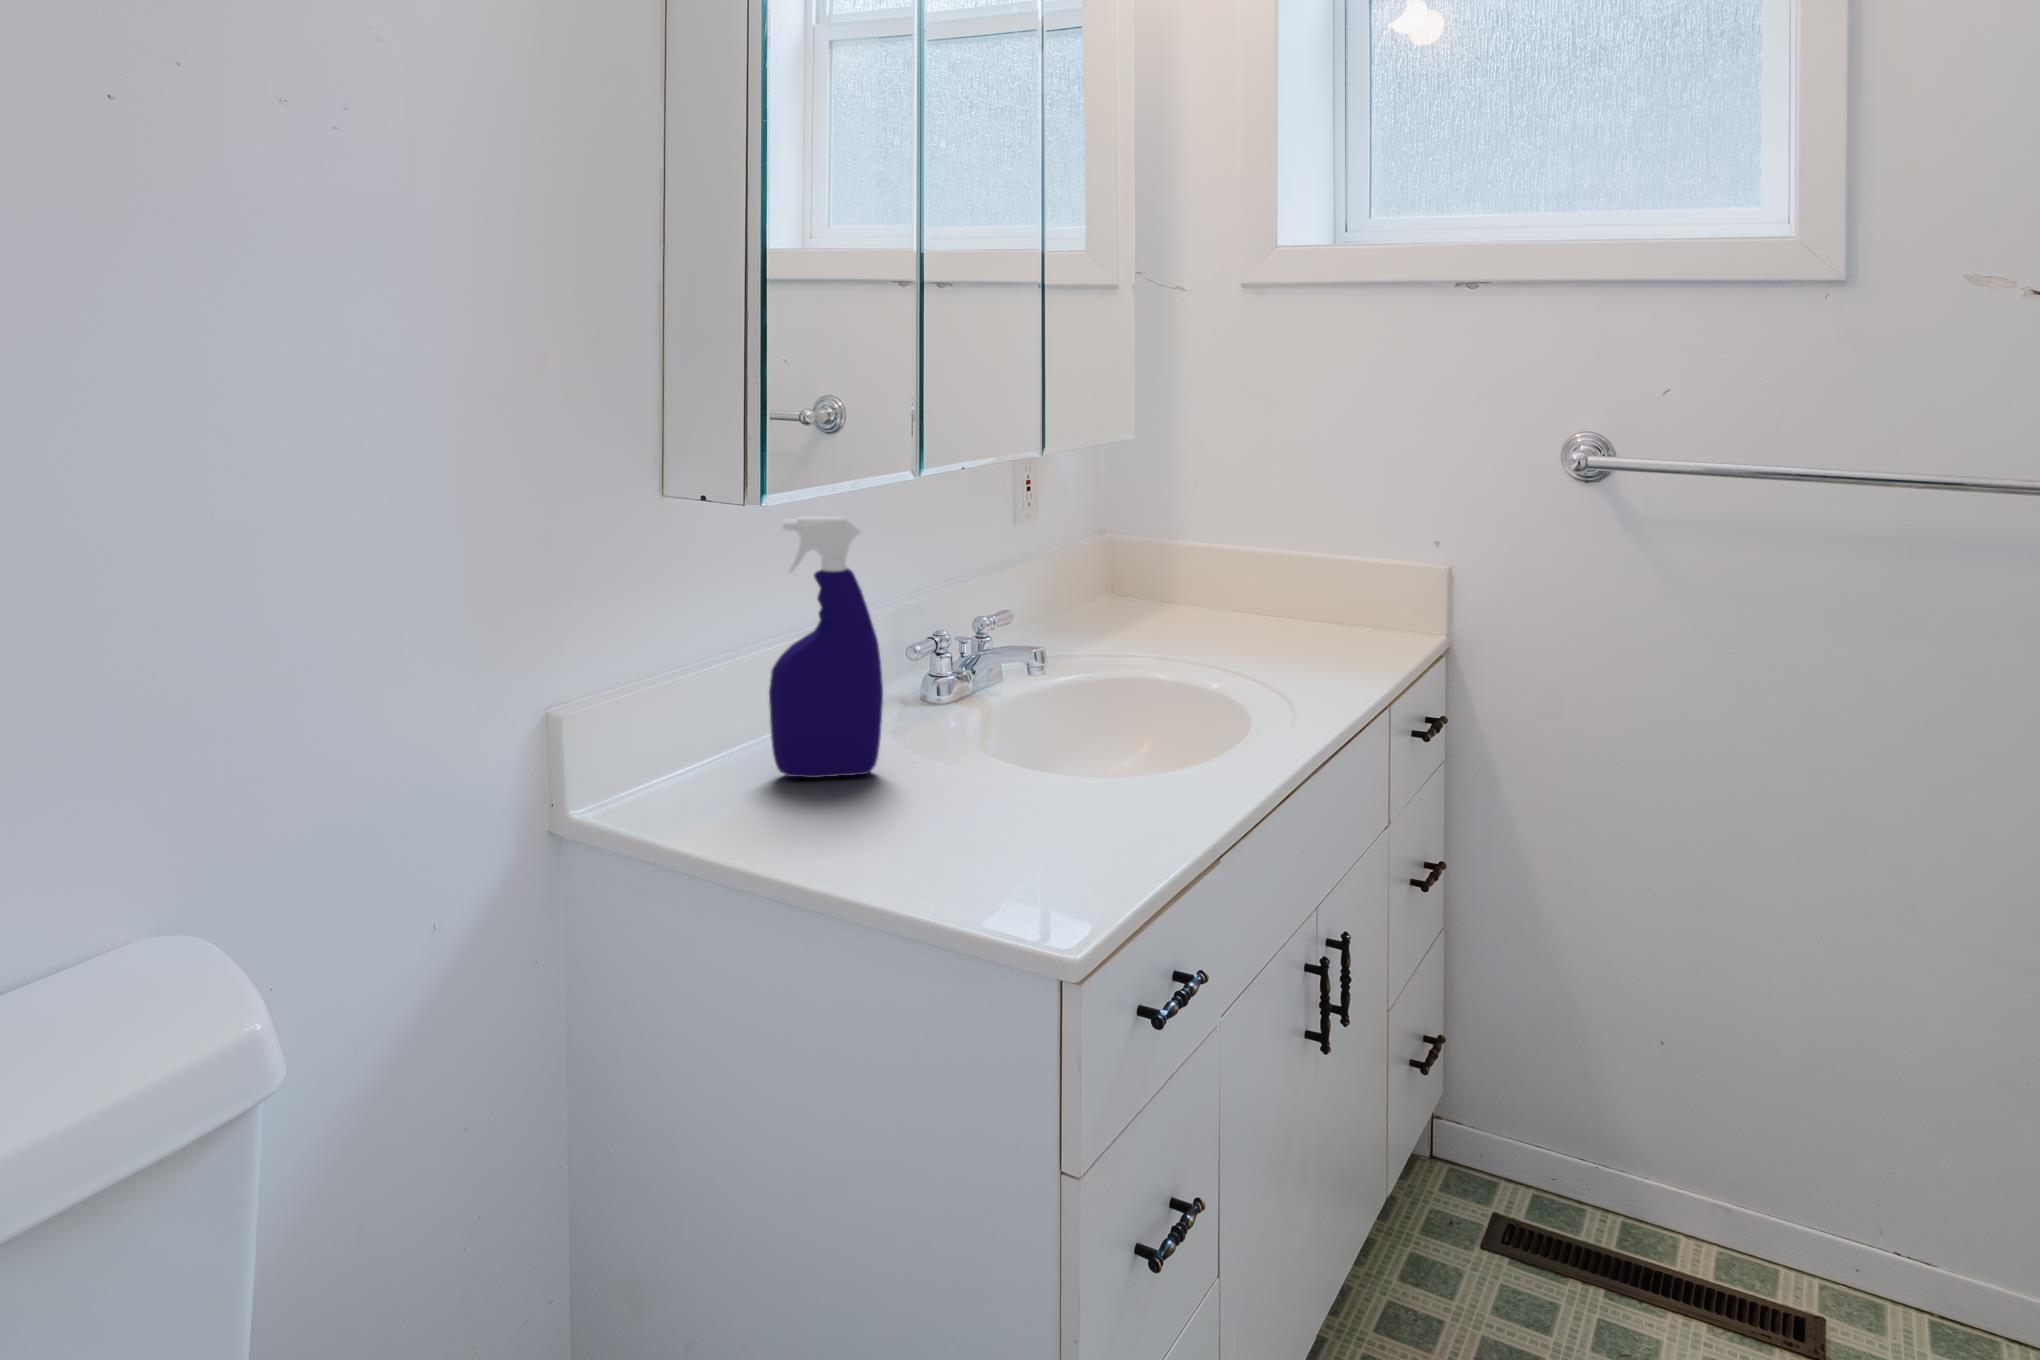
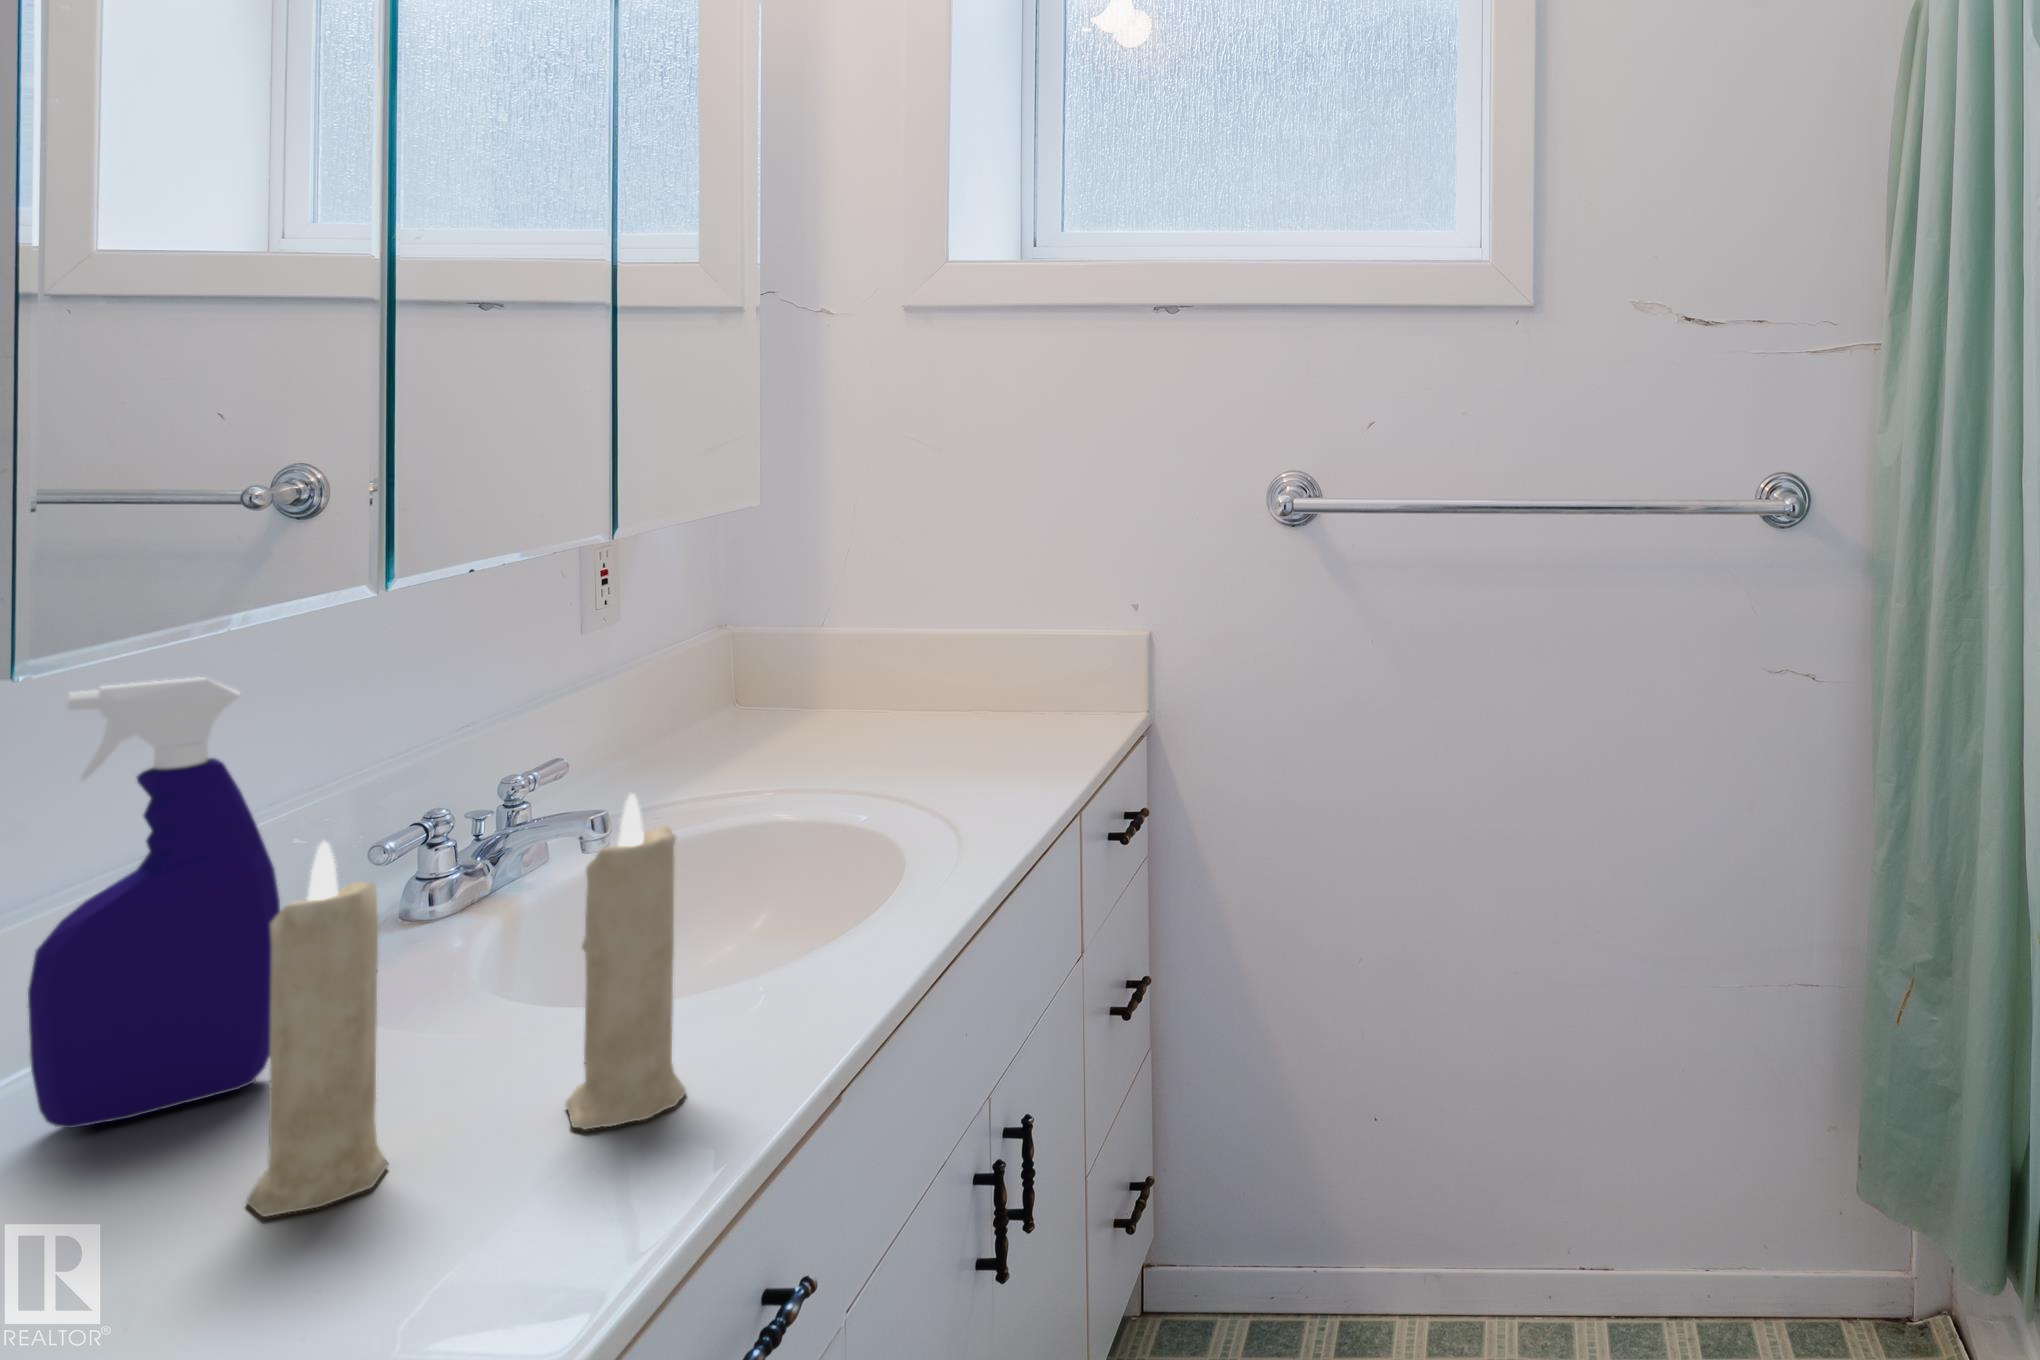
candle: none [884,609,1119,845] -> present [246,794,685,1217]

